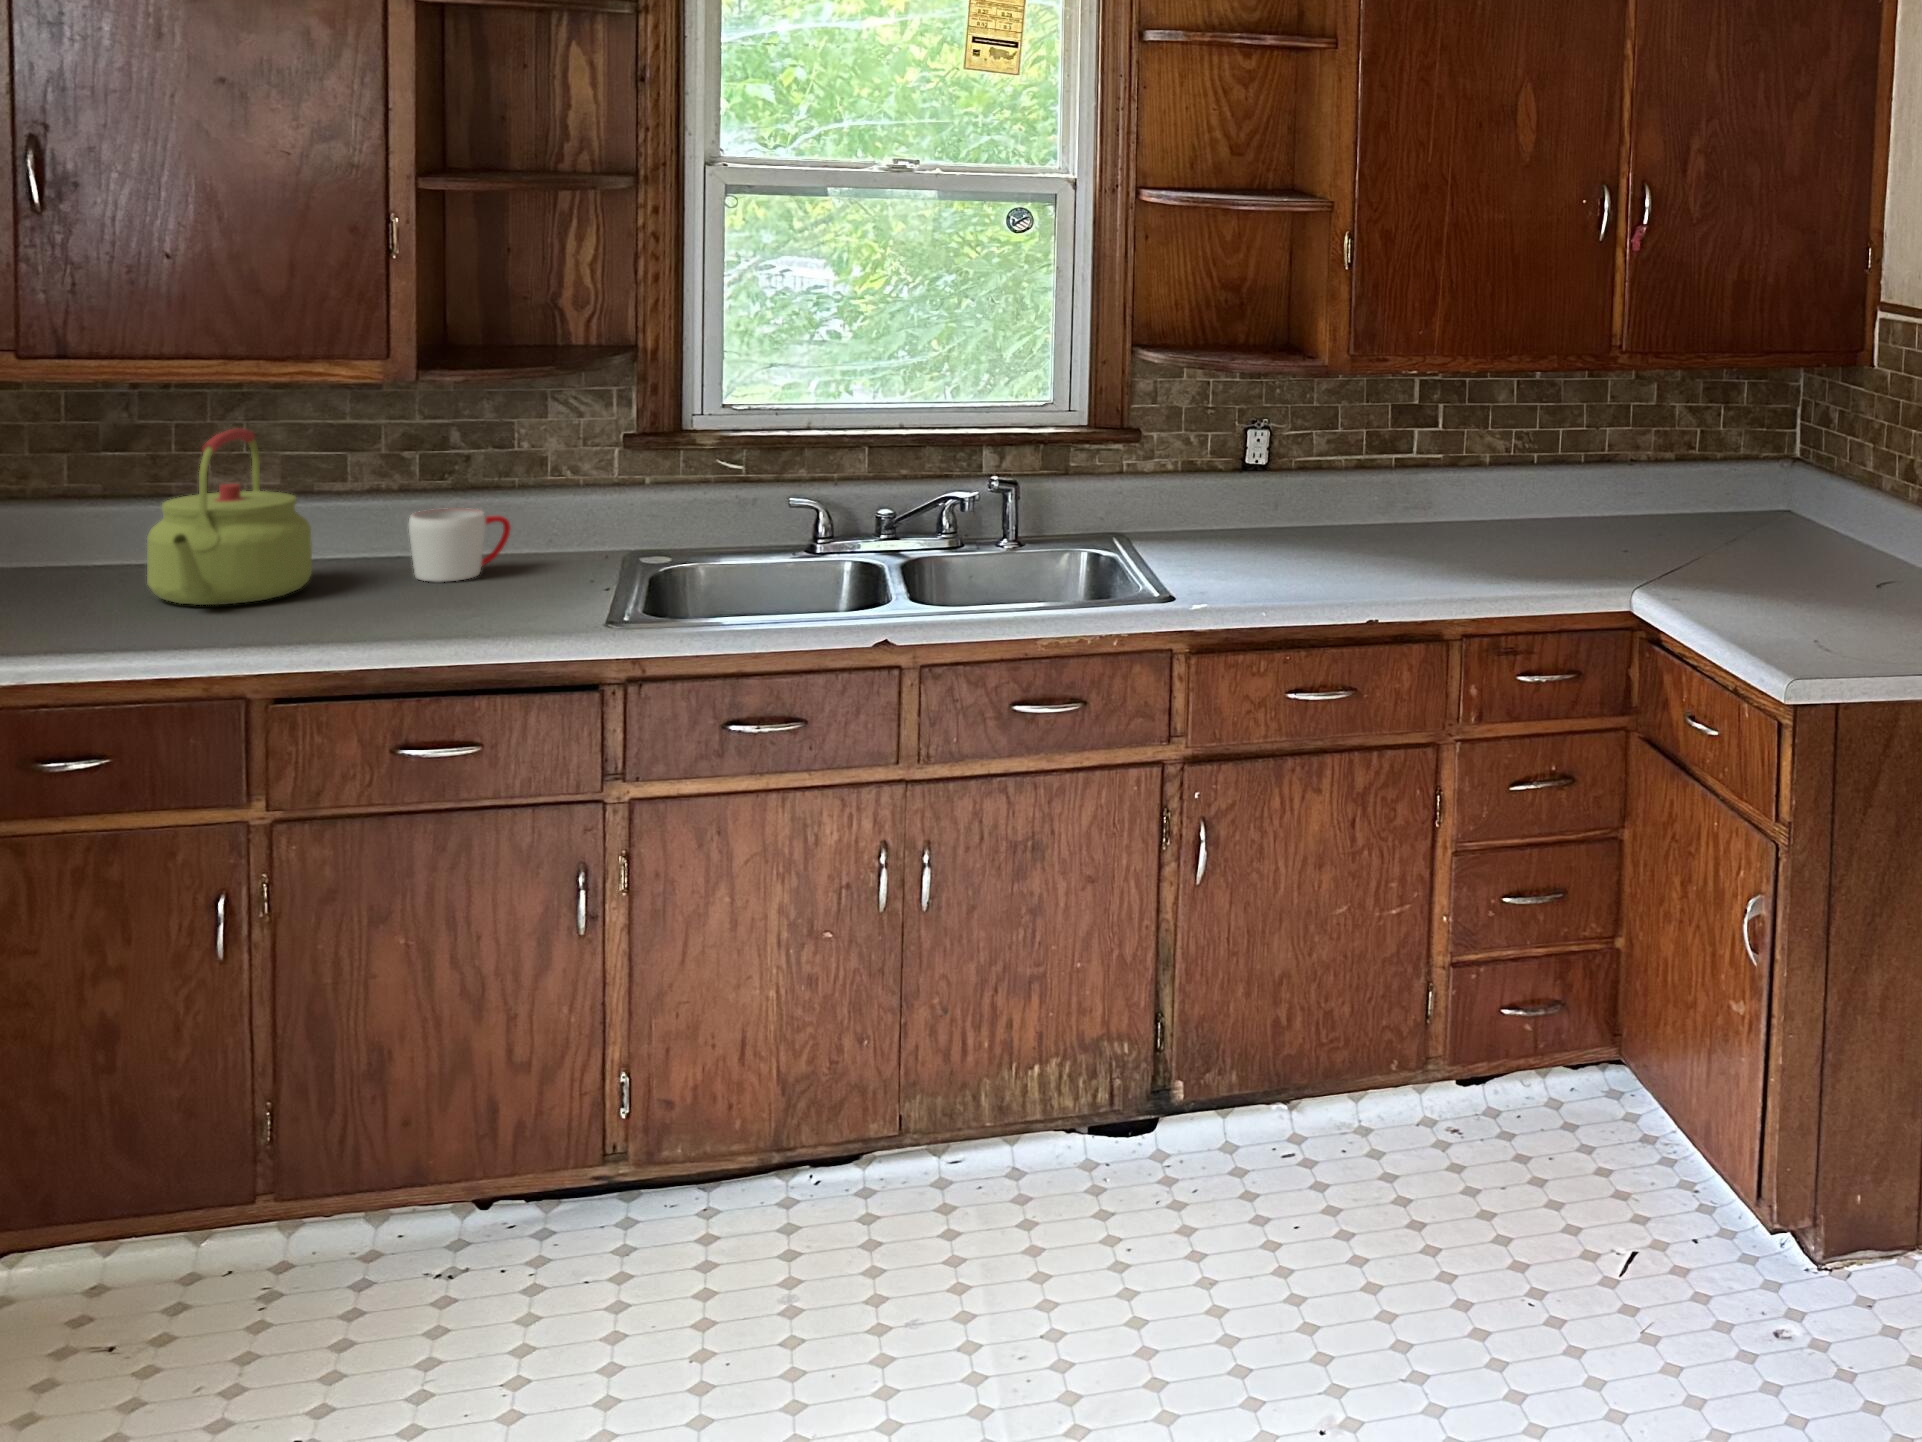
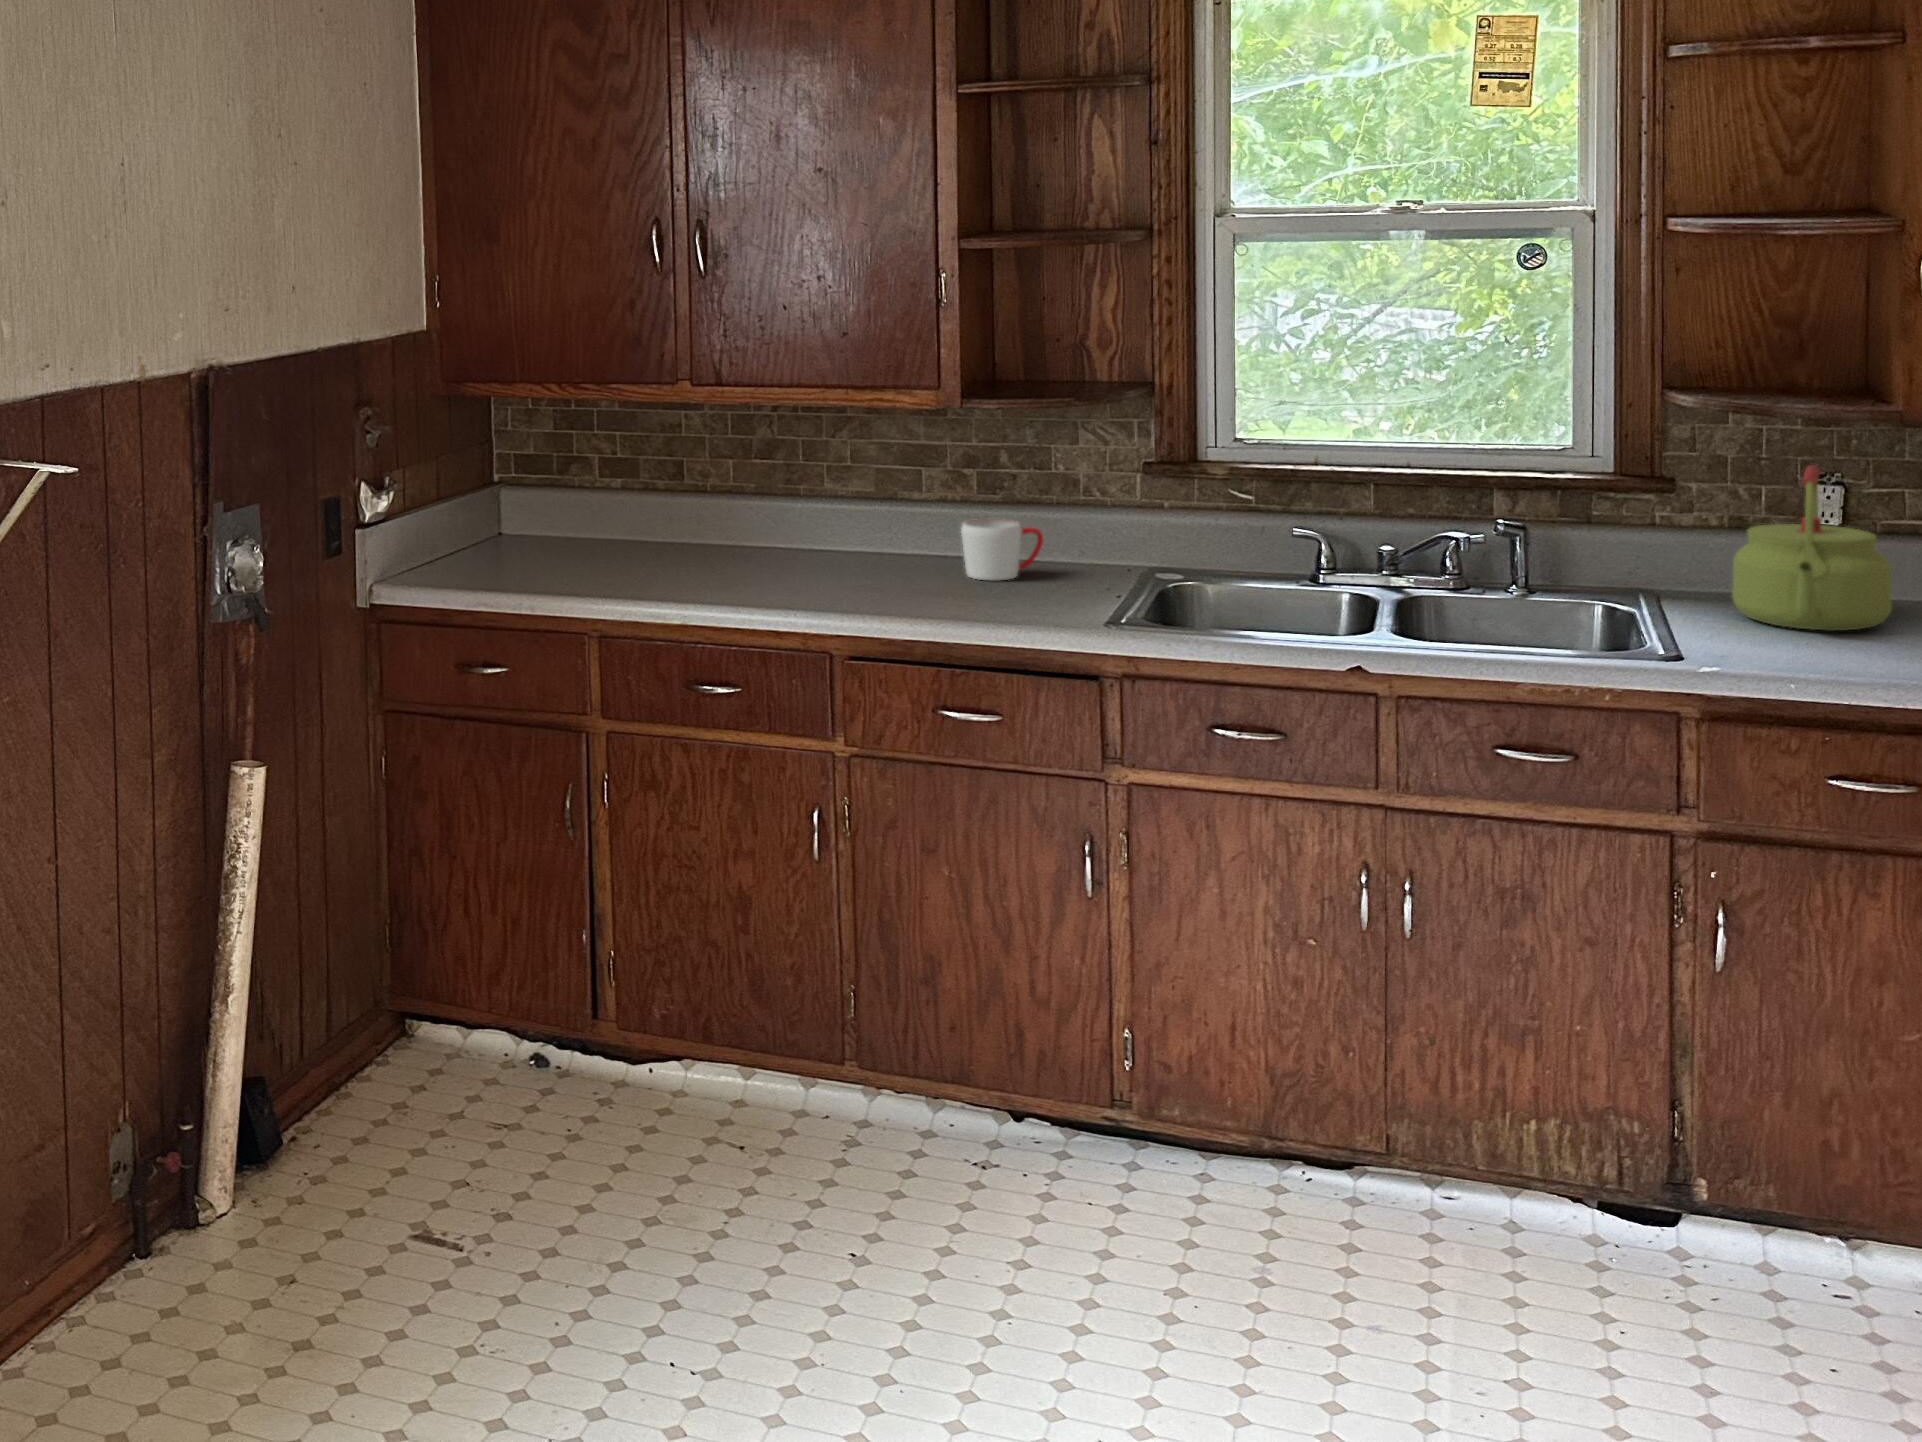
kettle: present [147,428,312,605] -> present [1732,465,1892,631]

